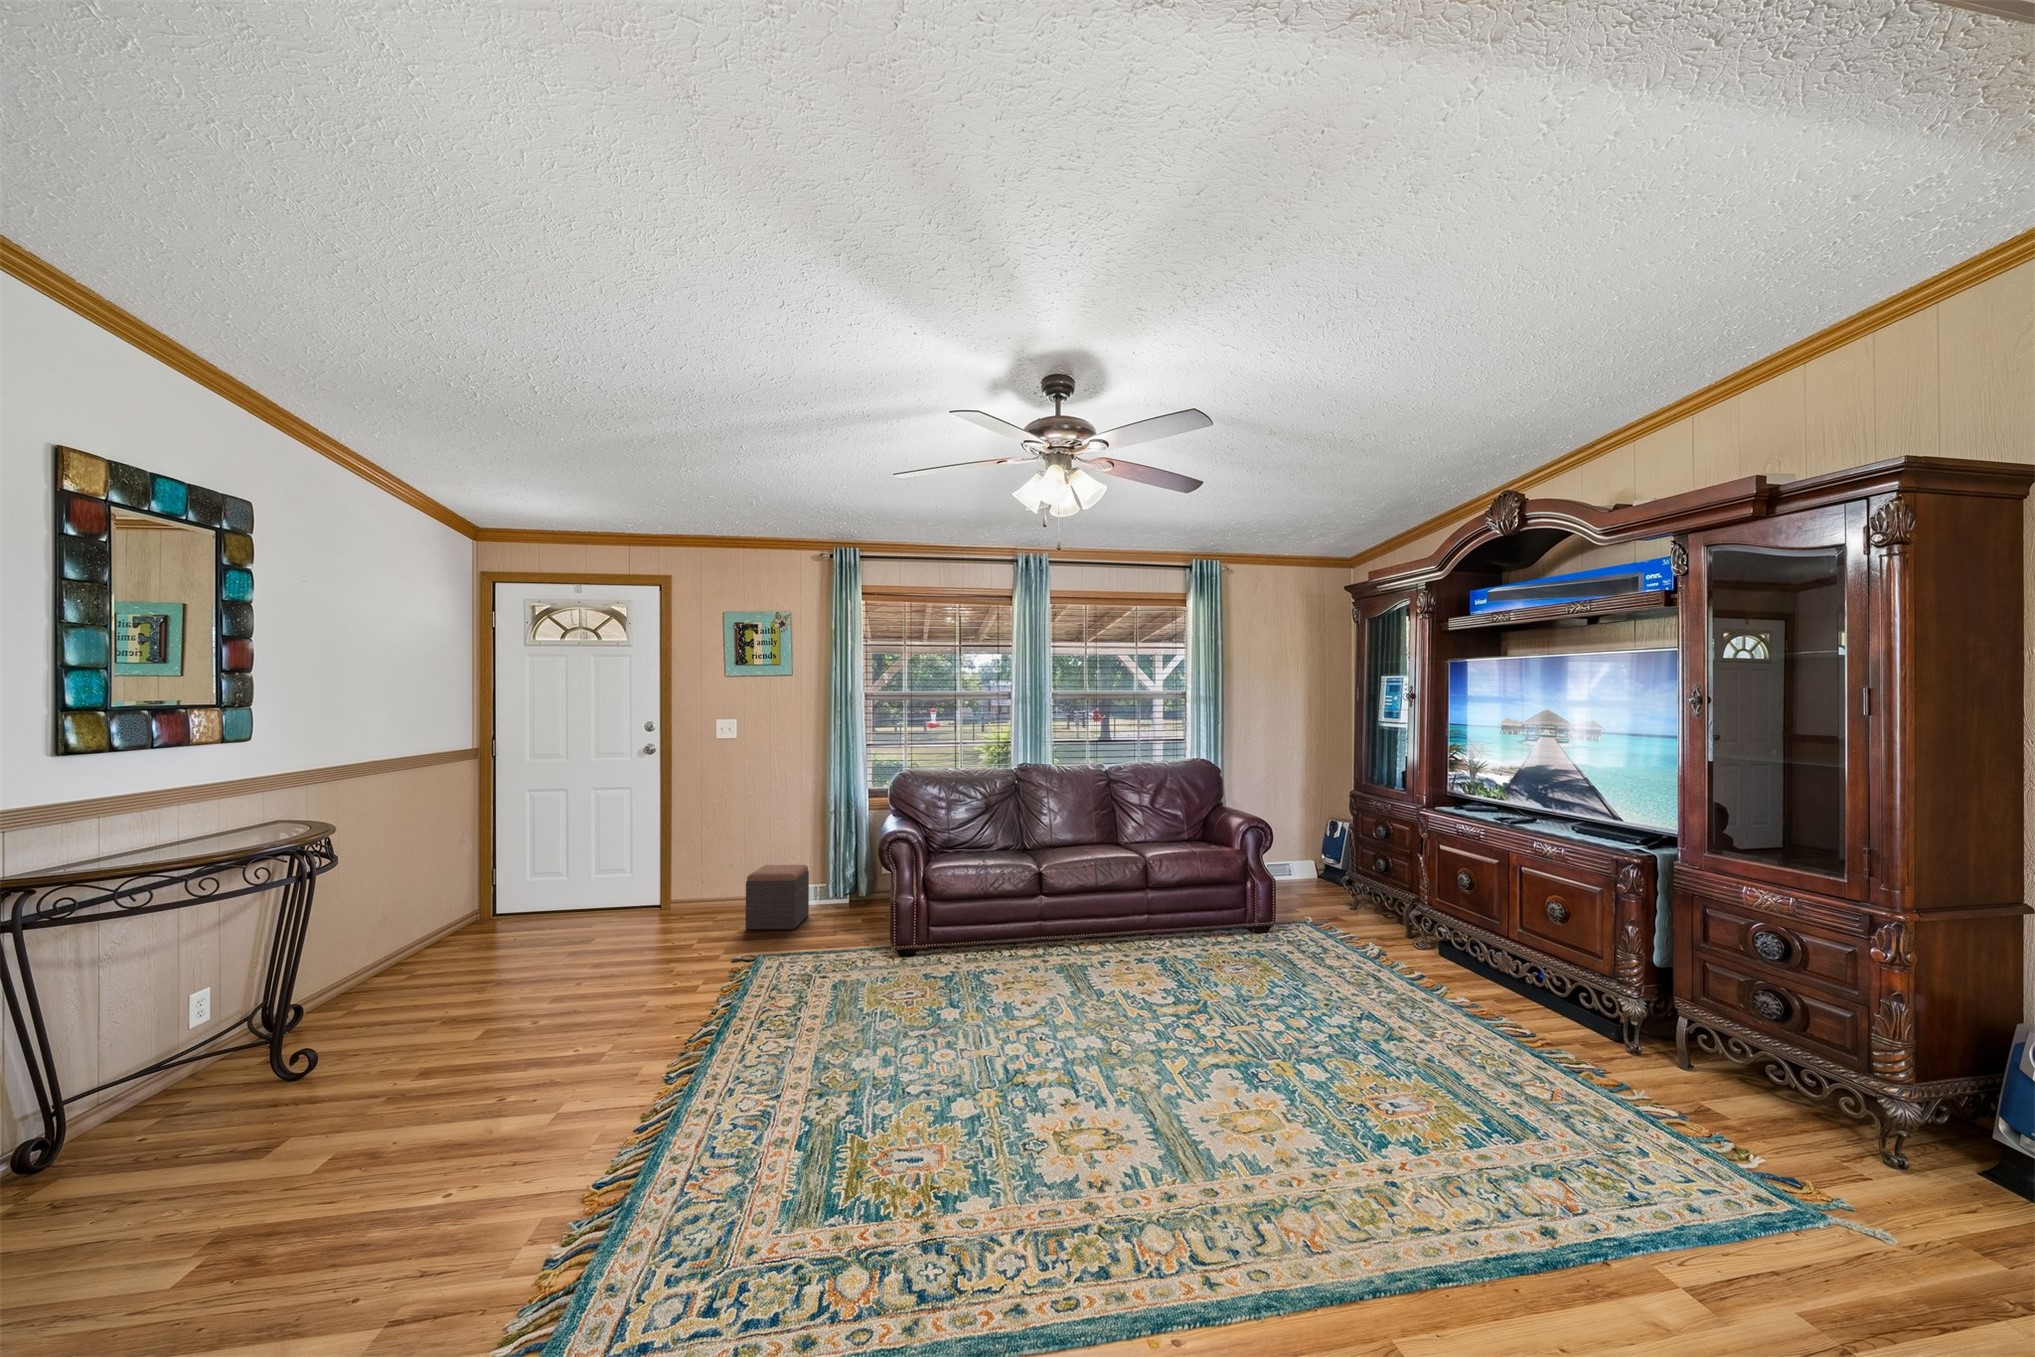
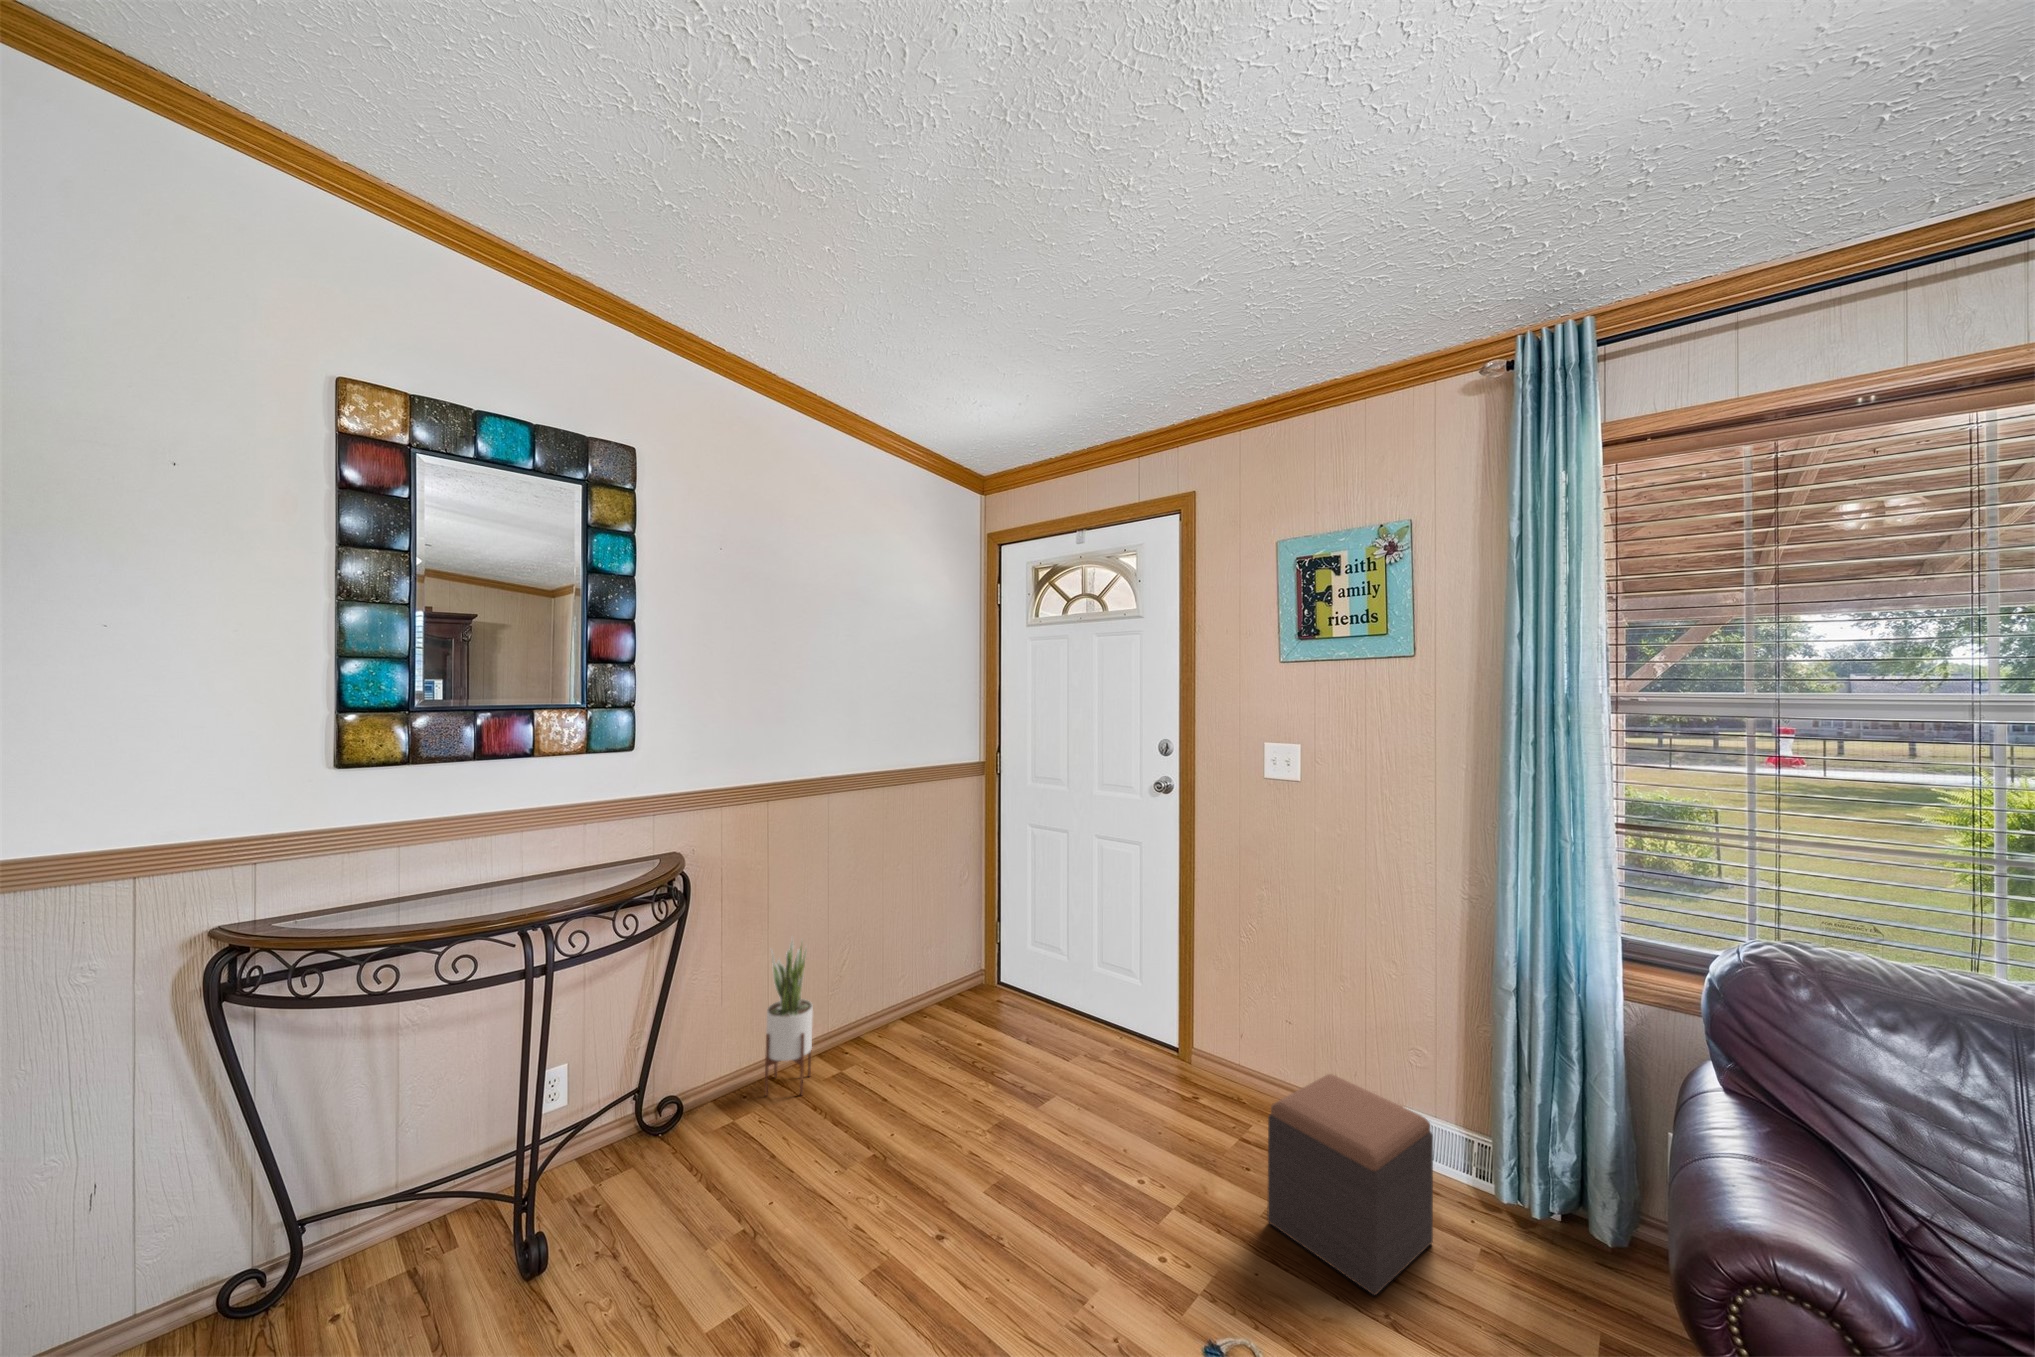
potted plant: none [368,874,414,993] -> present [765,941,813,1096]

